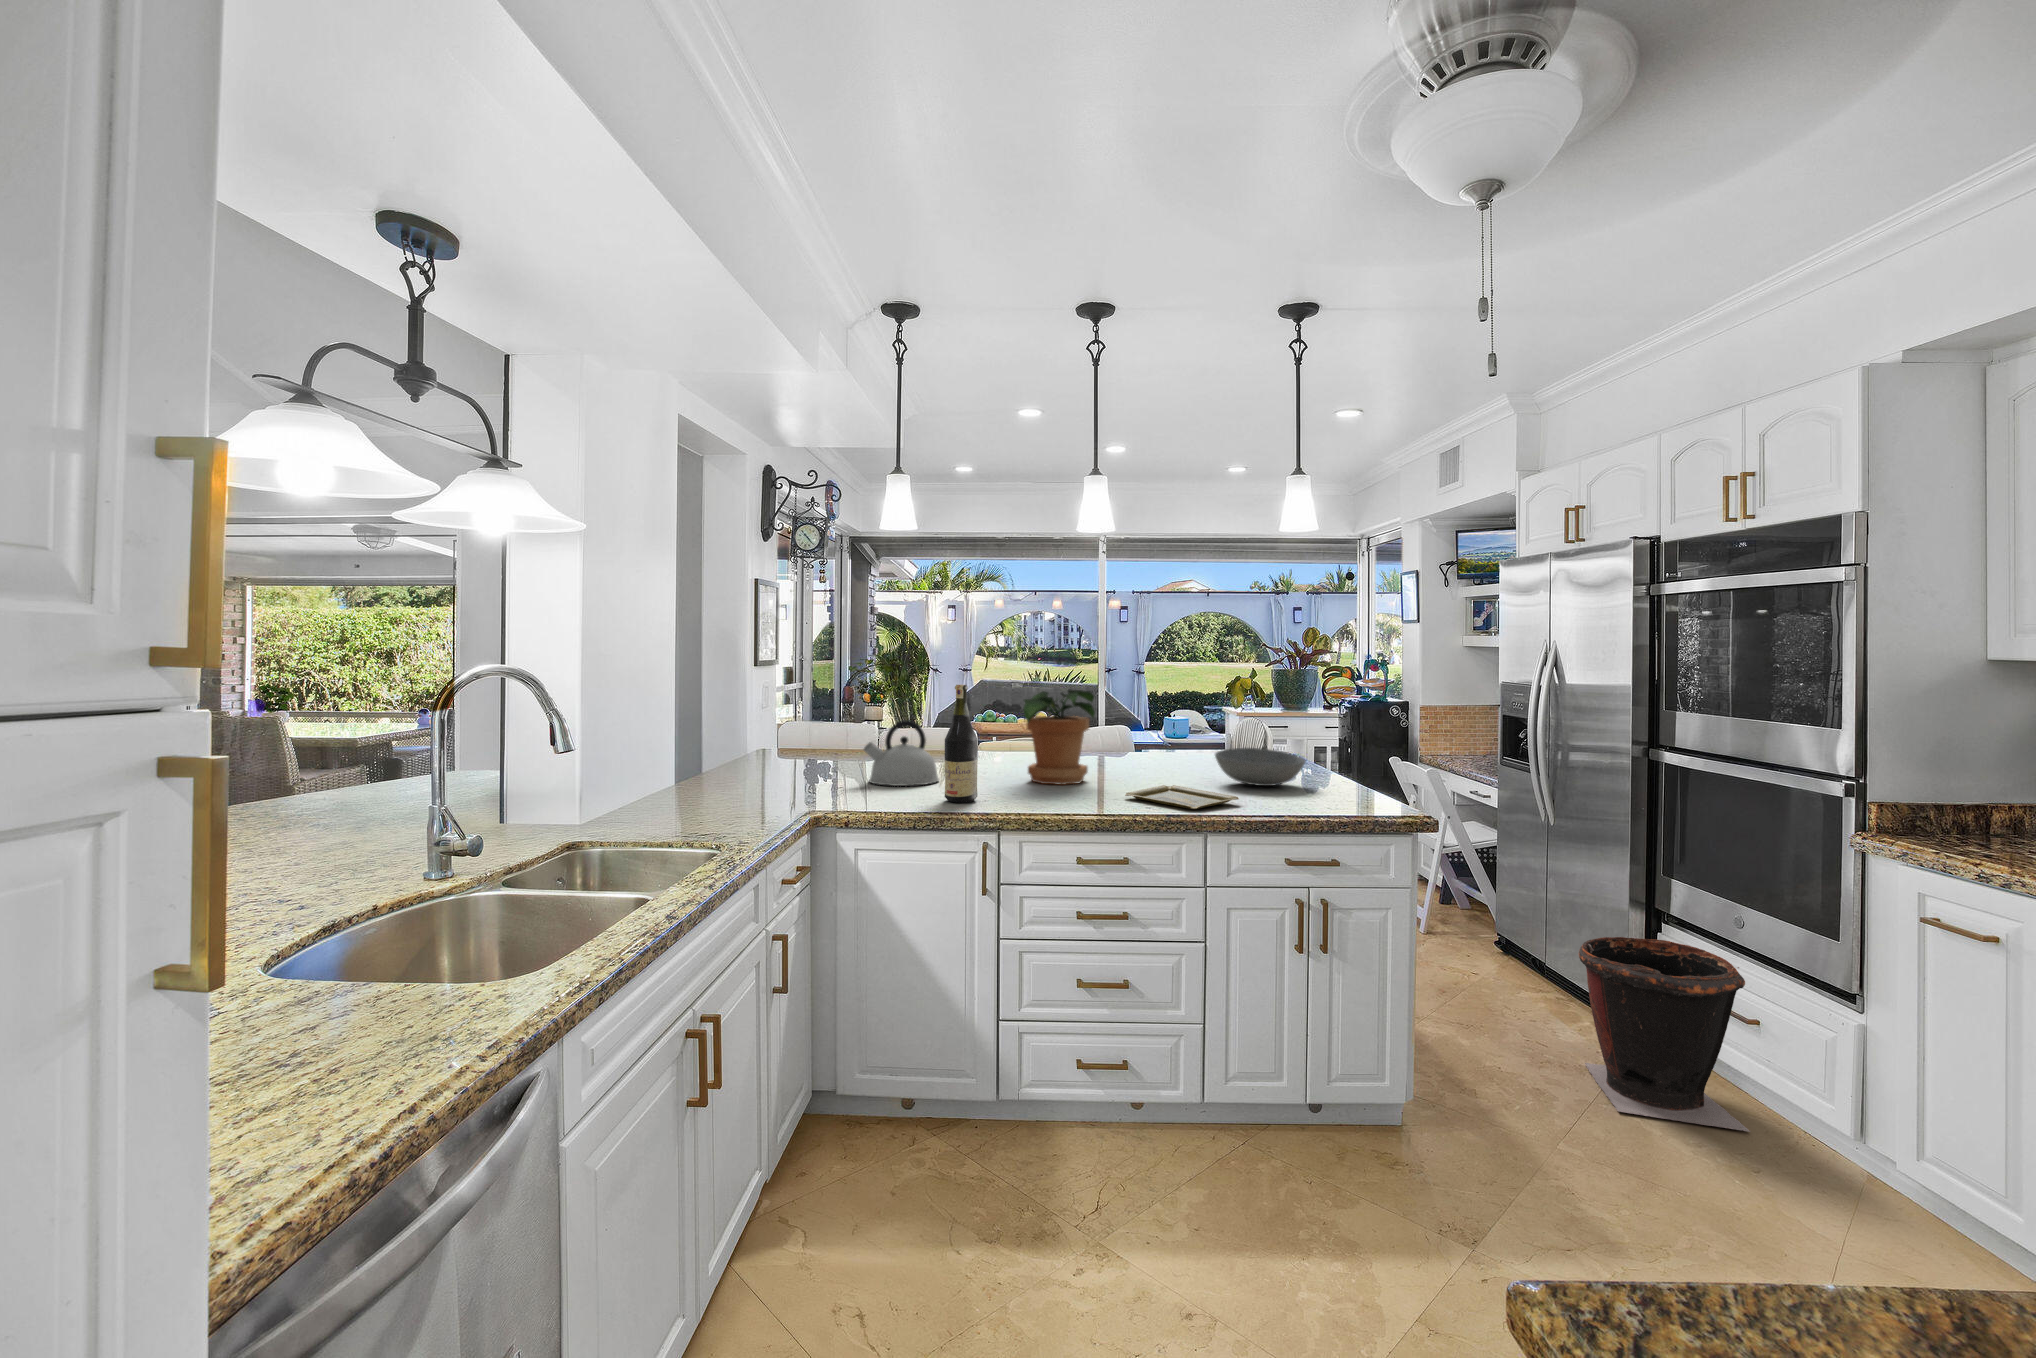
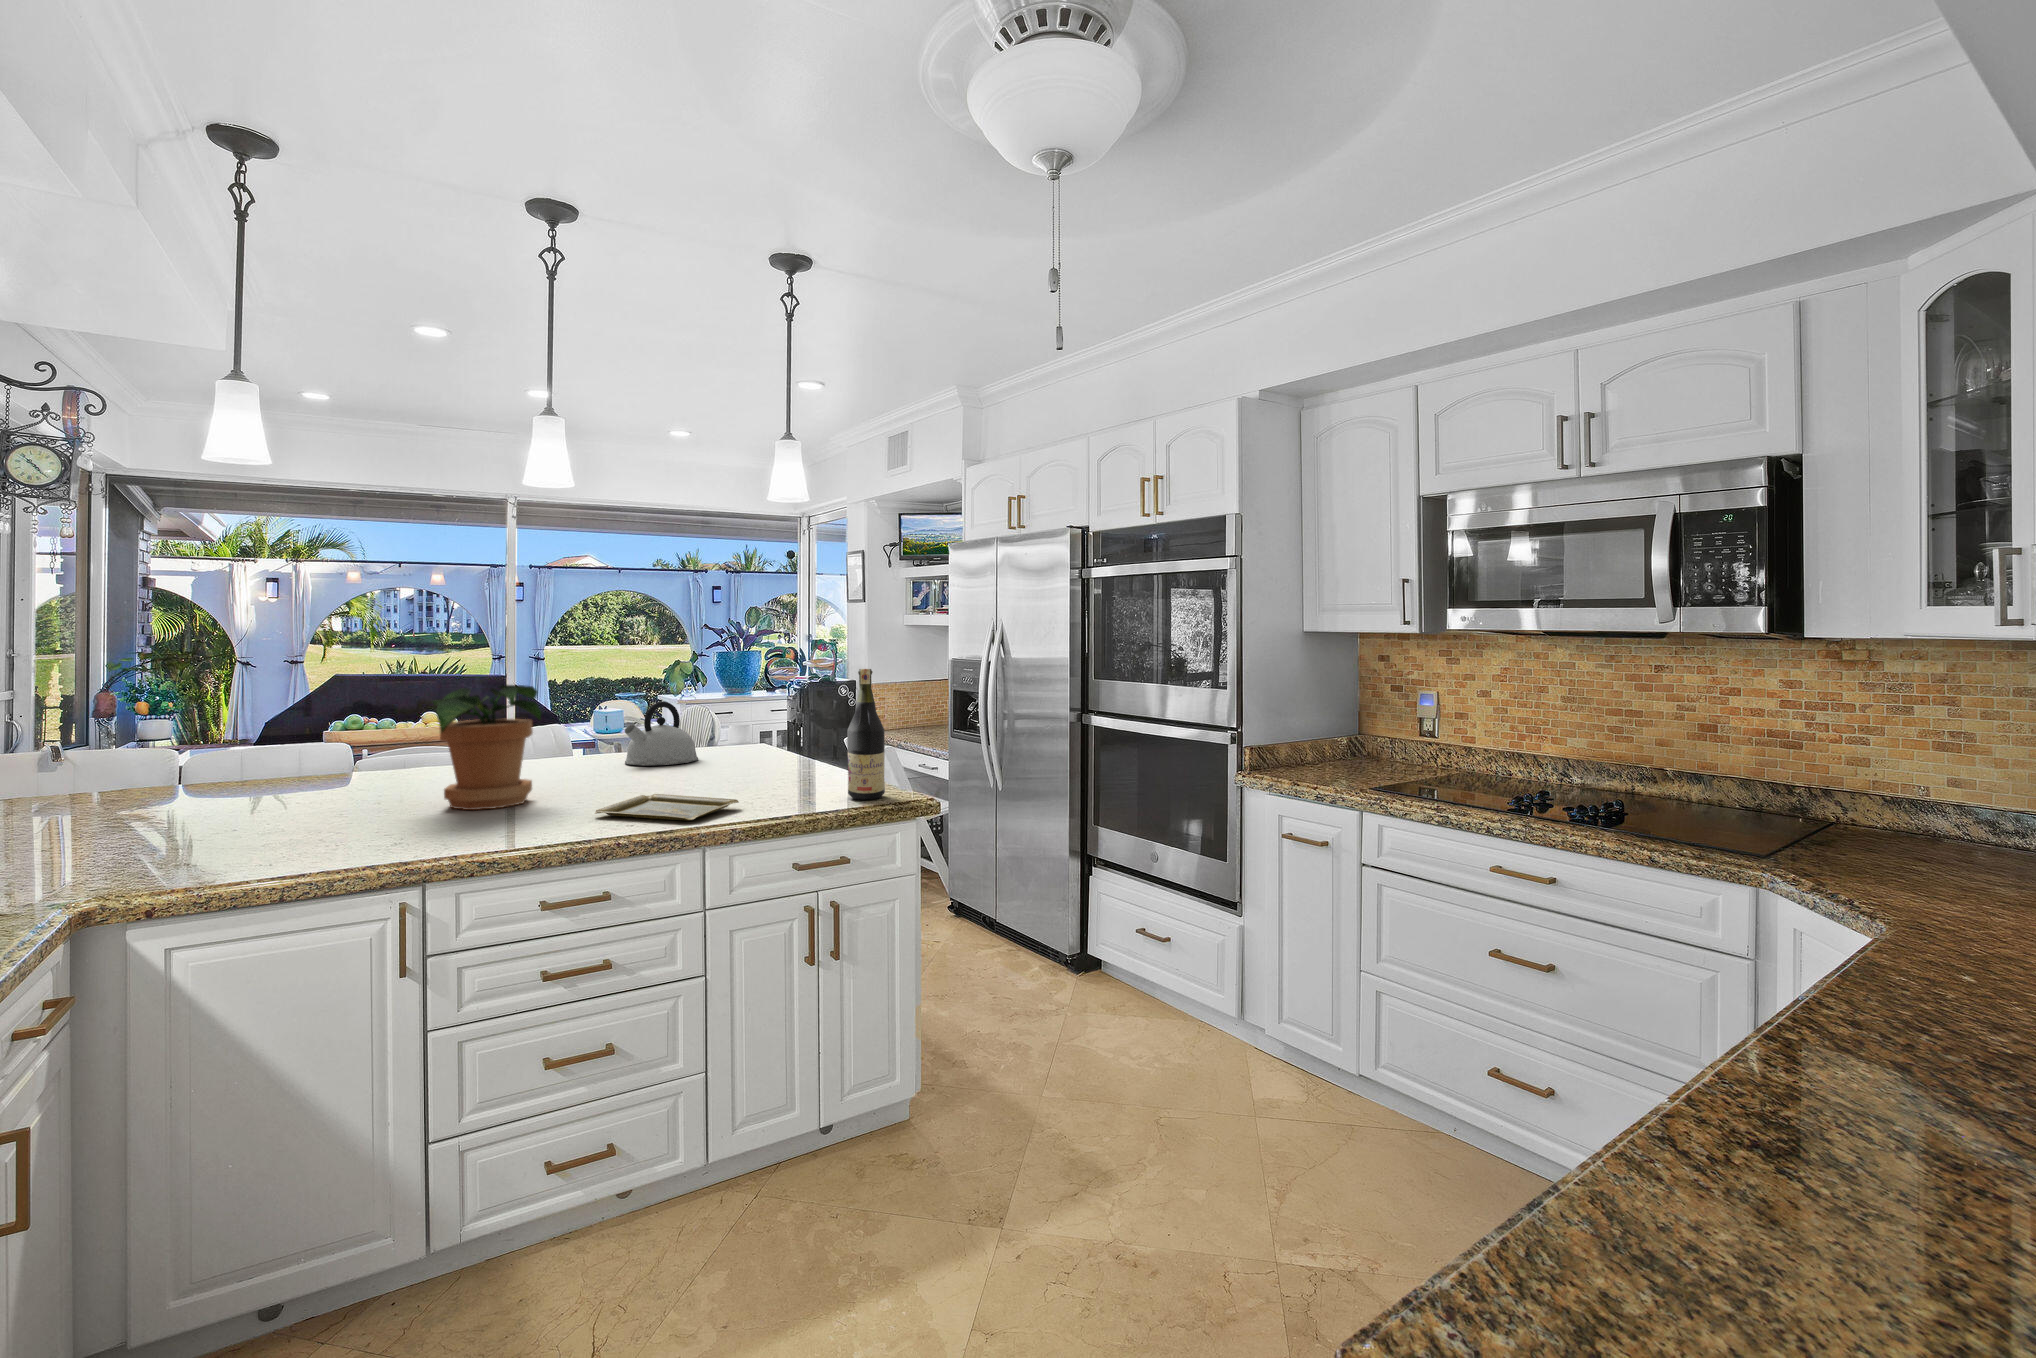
wine bottle: present [945,685,978,803] -> present [847,669,885,800]
kettle: present [864,720,939,786] -> present [625,701,698,765]
bowl: present [1215,748,1305,786] -> none [697,741,800,783]
waste bin: present [1579,937,1750,1132] -> none [1044,881,1173,1042]

